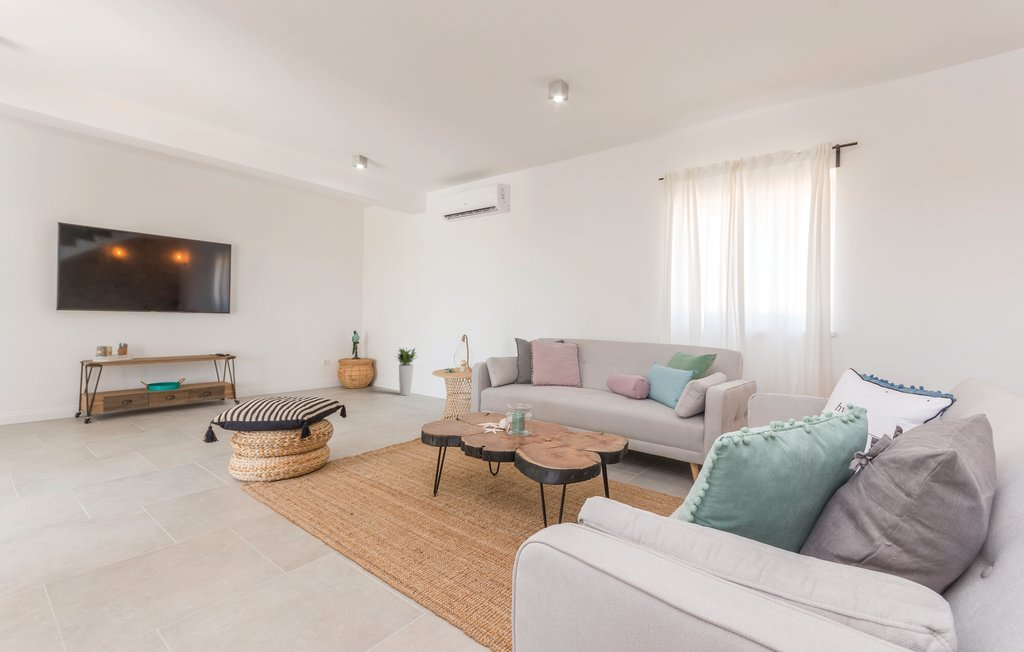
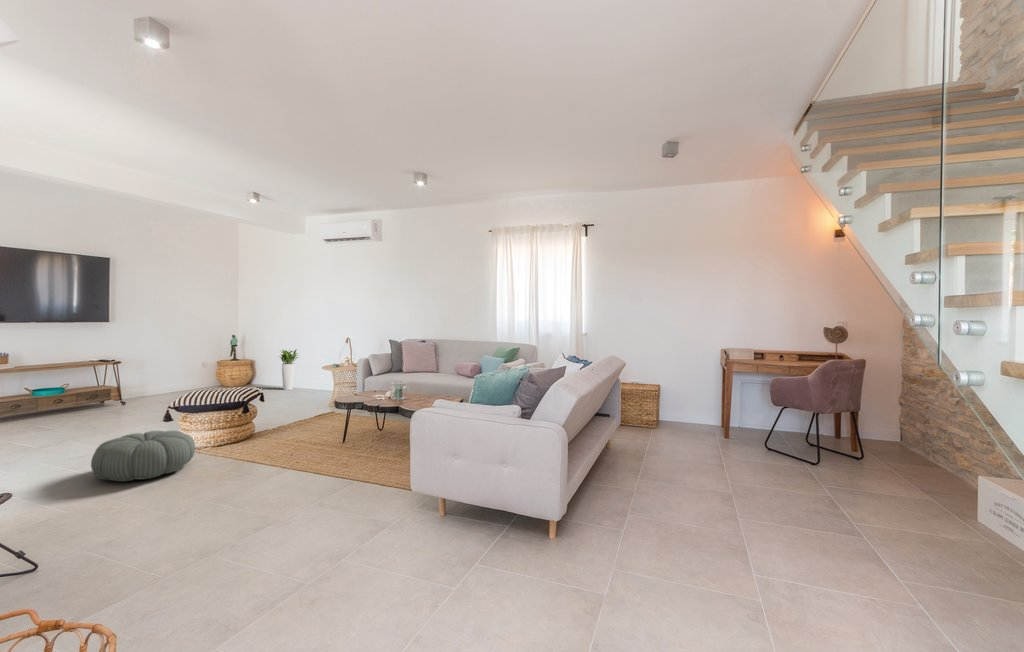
pouf: none [76,457,226,539] -> present [91,431,195,481]

